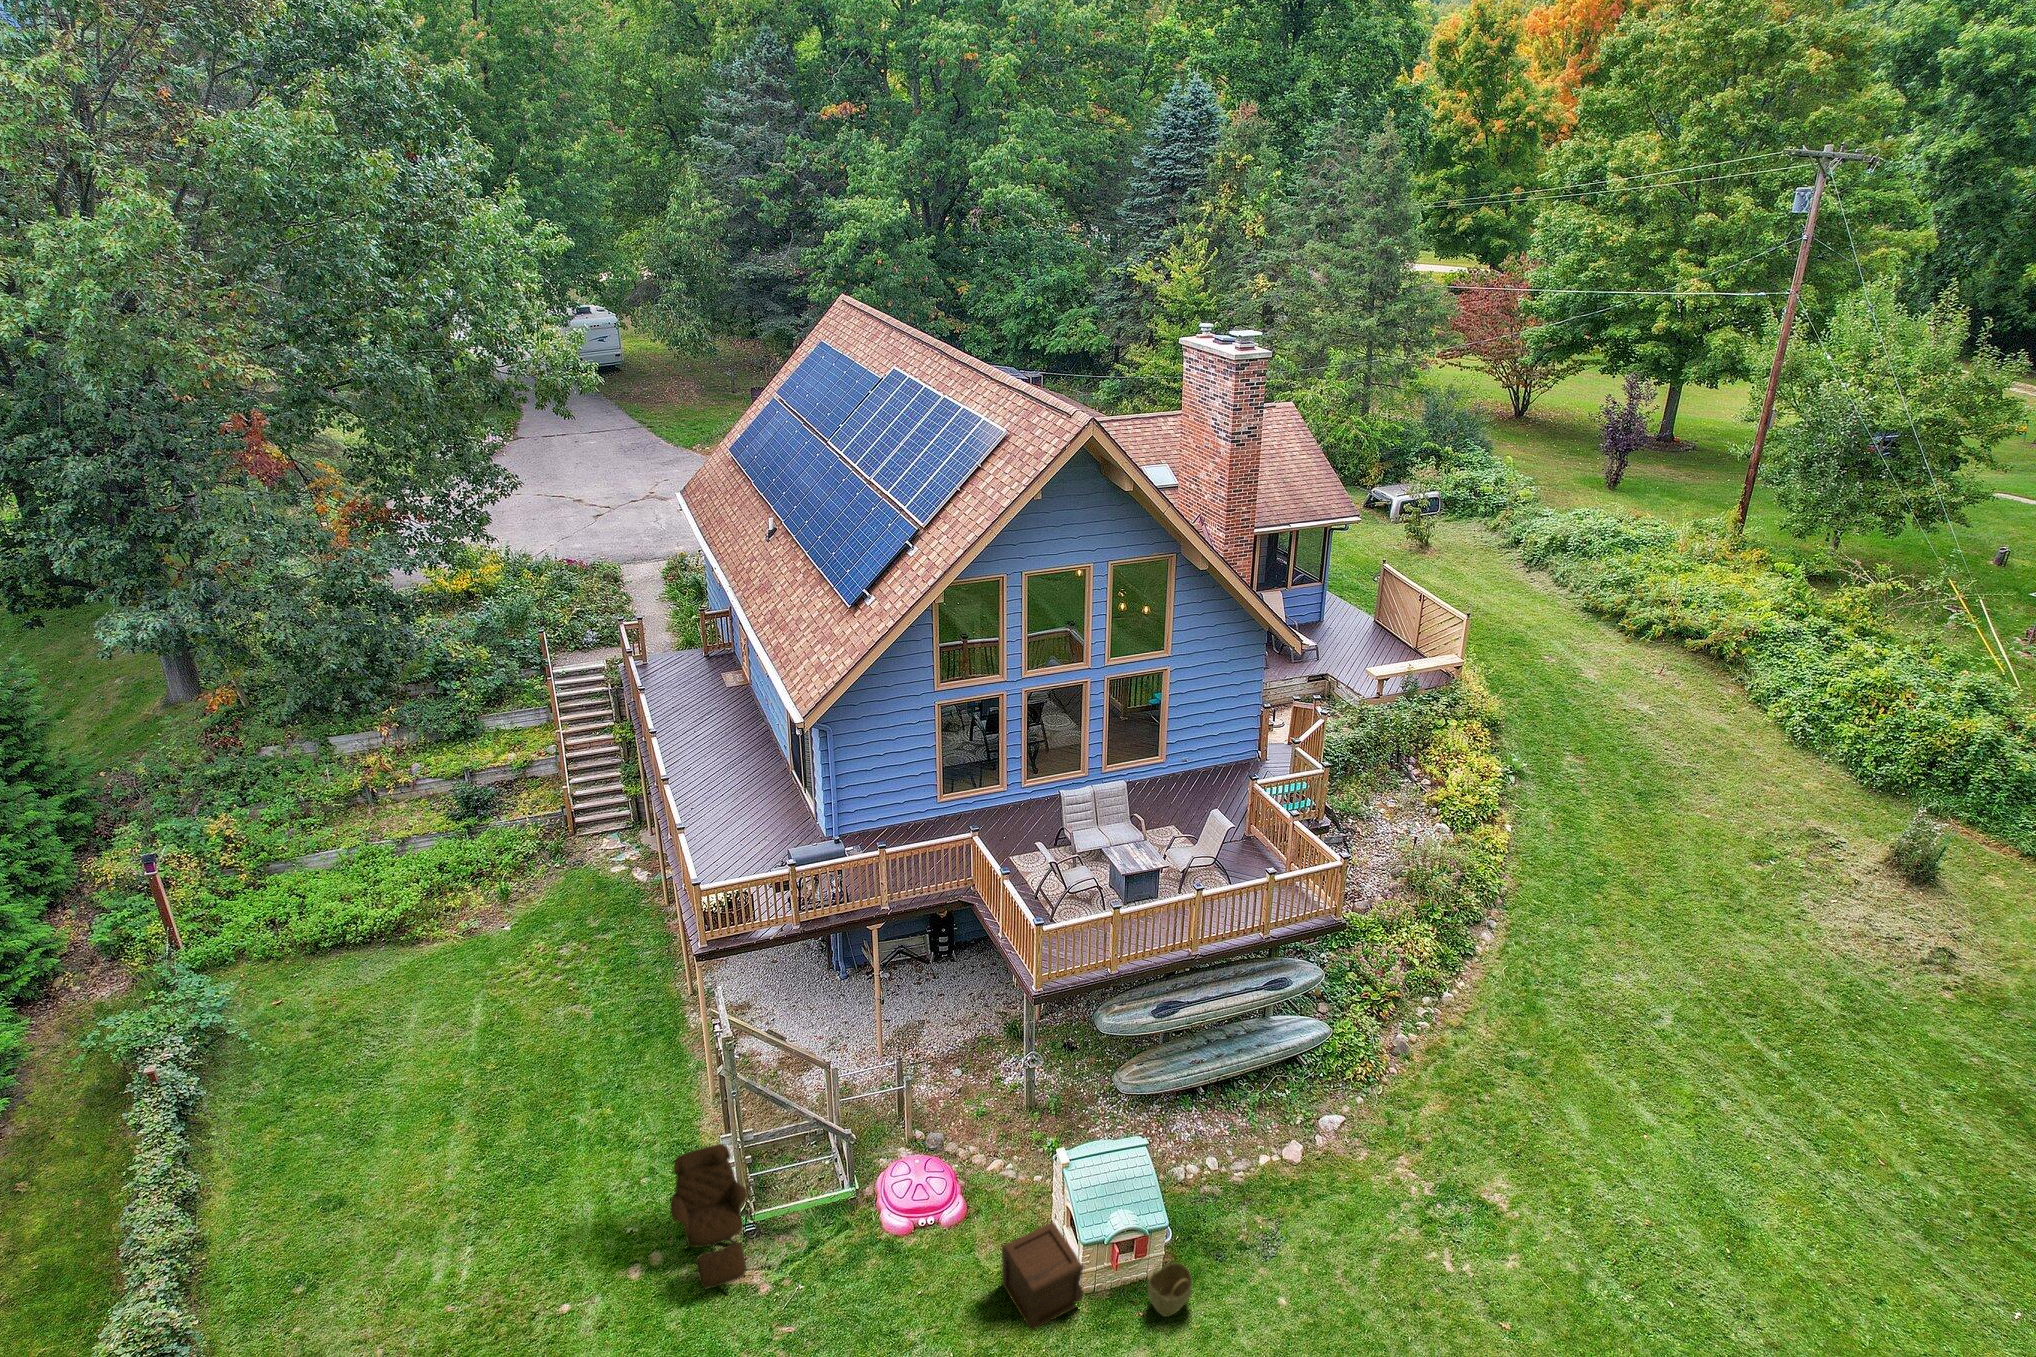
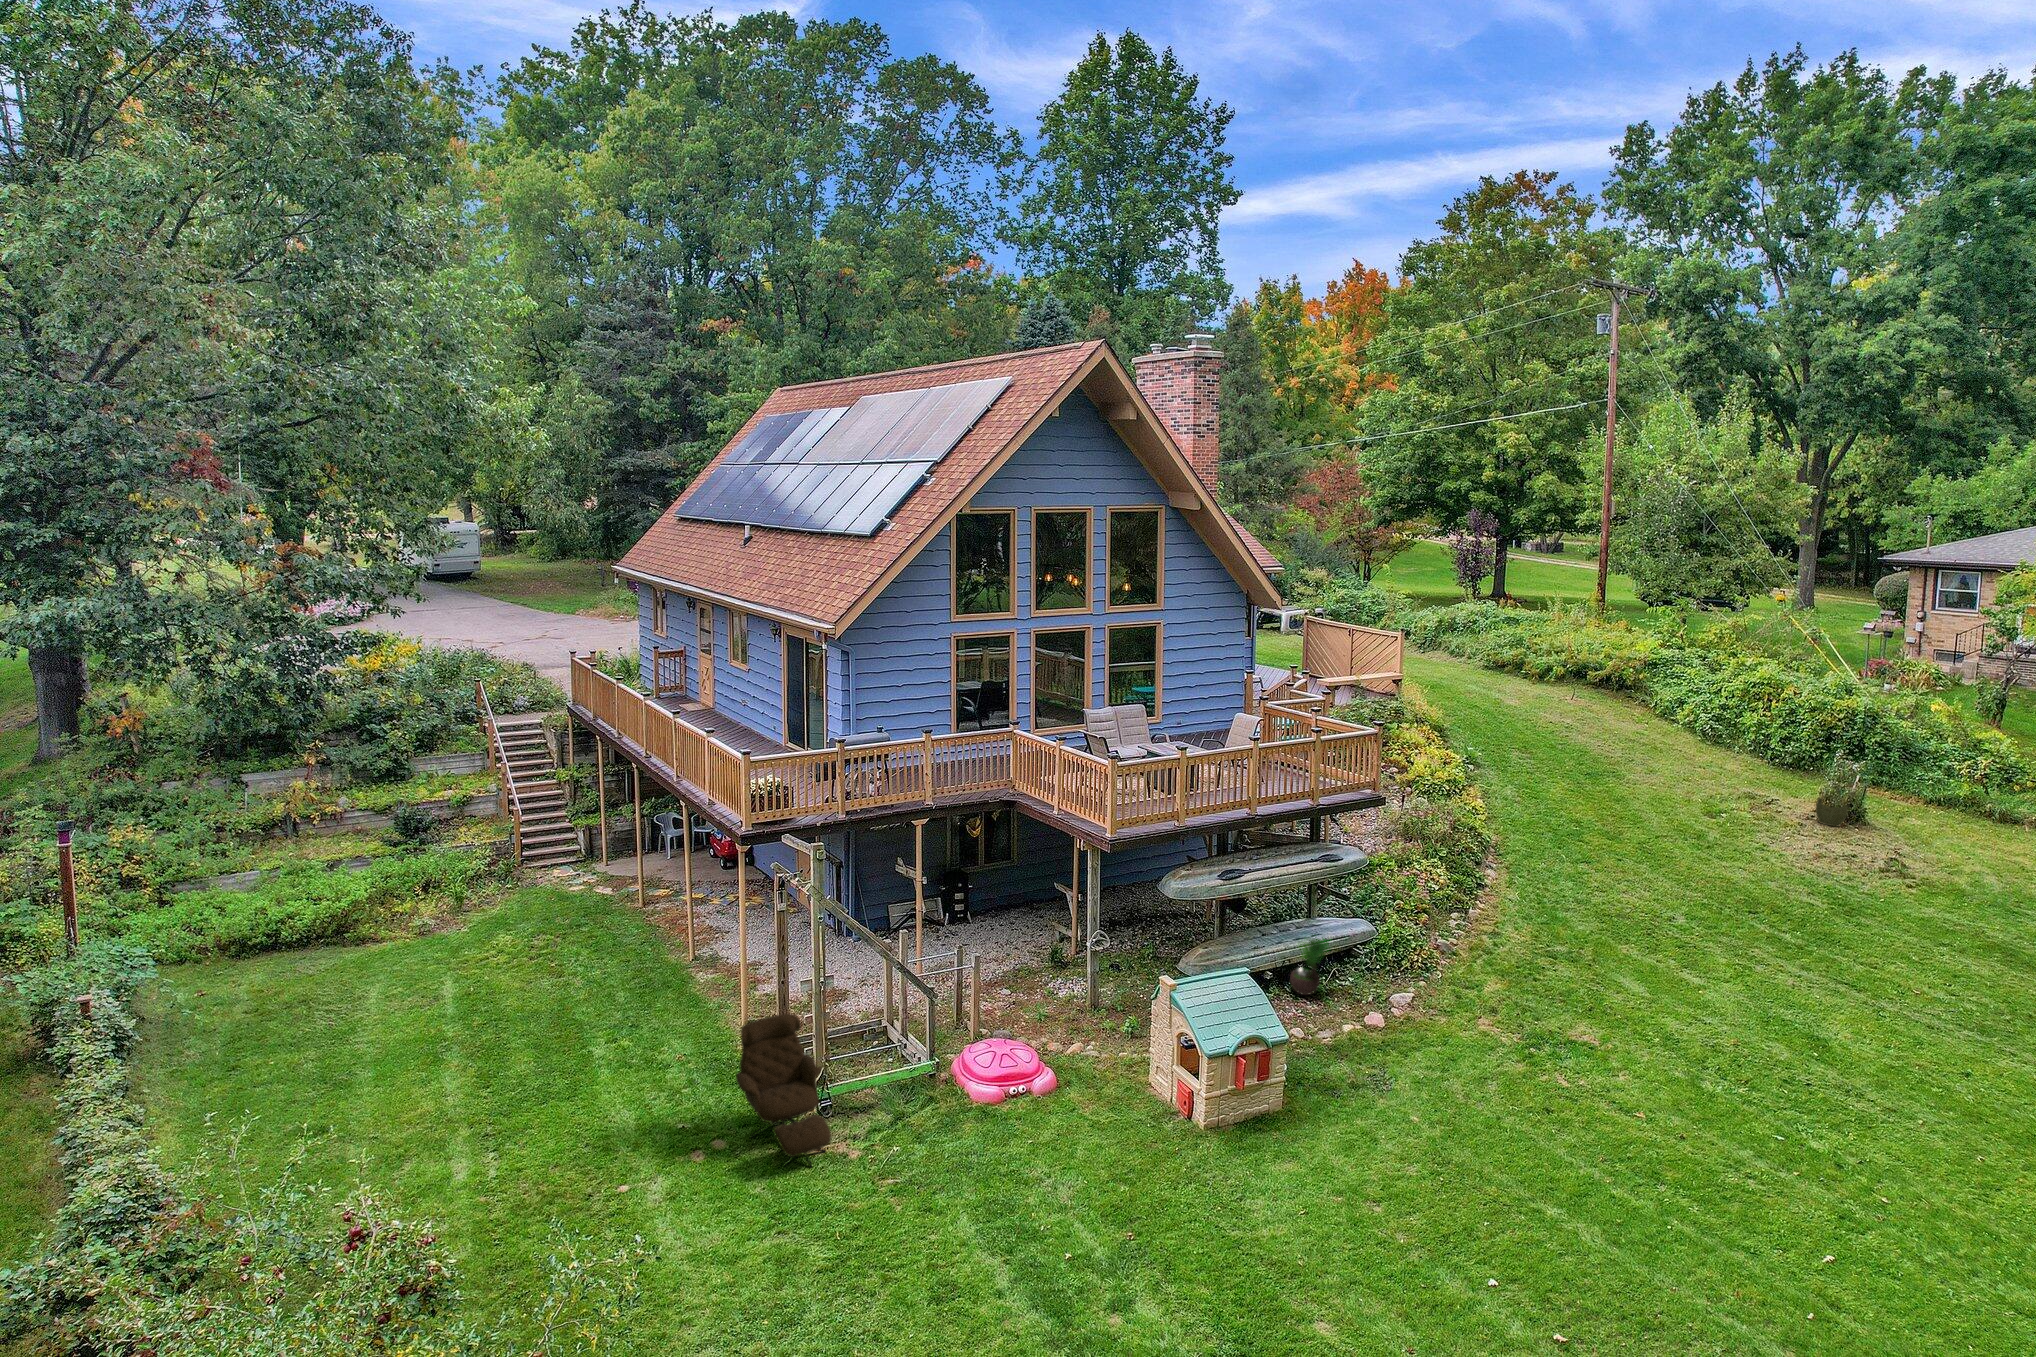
potted tree: none [1224,1060,1267,1112] -> present [1290,935,1328,995]
wooden crate: present [1001,1222,1083,1331] -> none [1113,1057,1208,1163]
woven basket: present [1148,1260,1192,1317] -> present [1816,795,1848,827]

